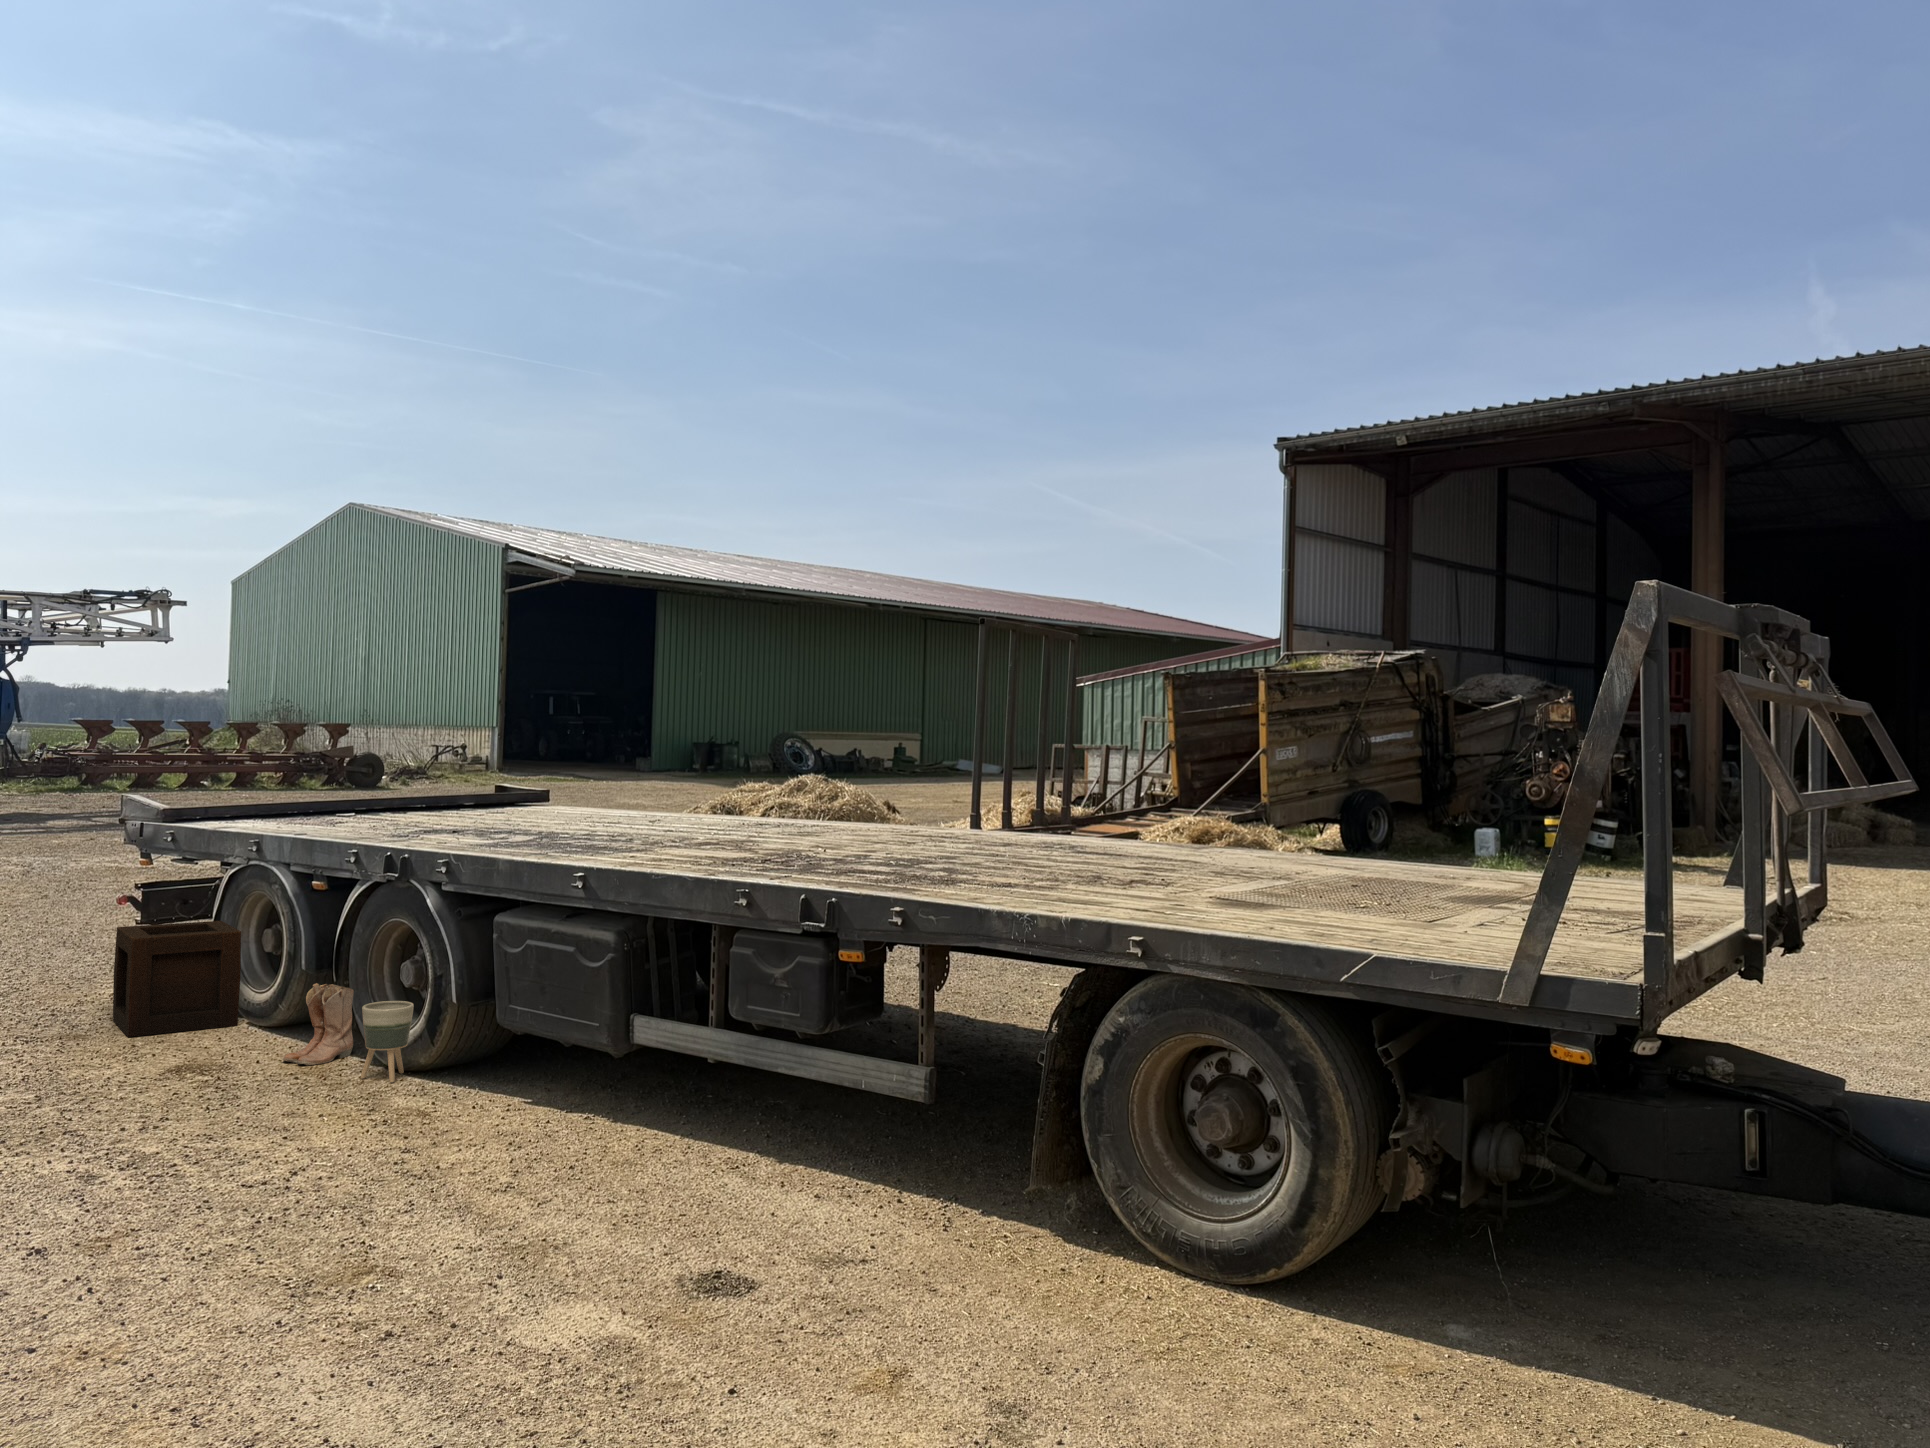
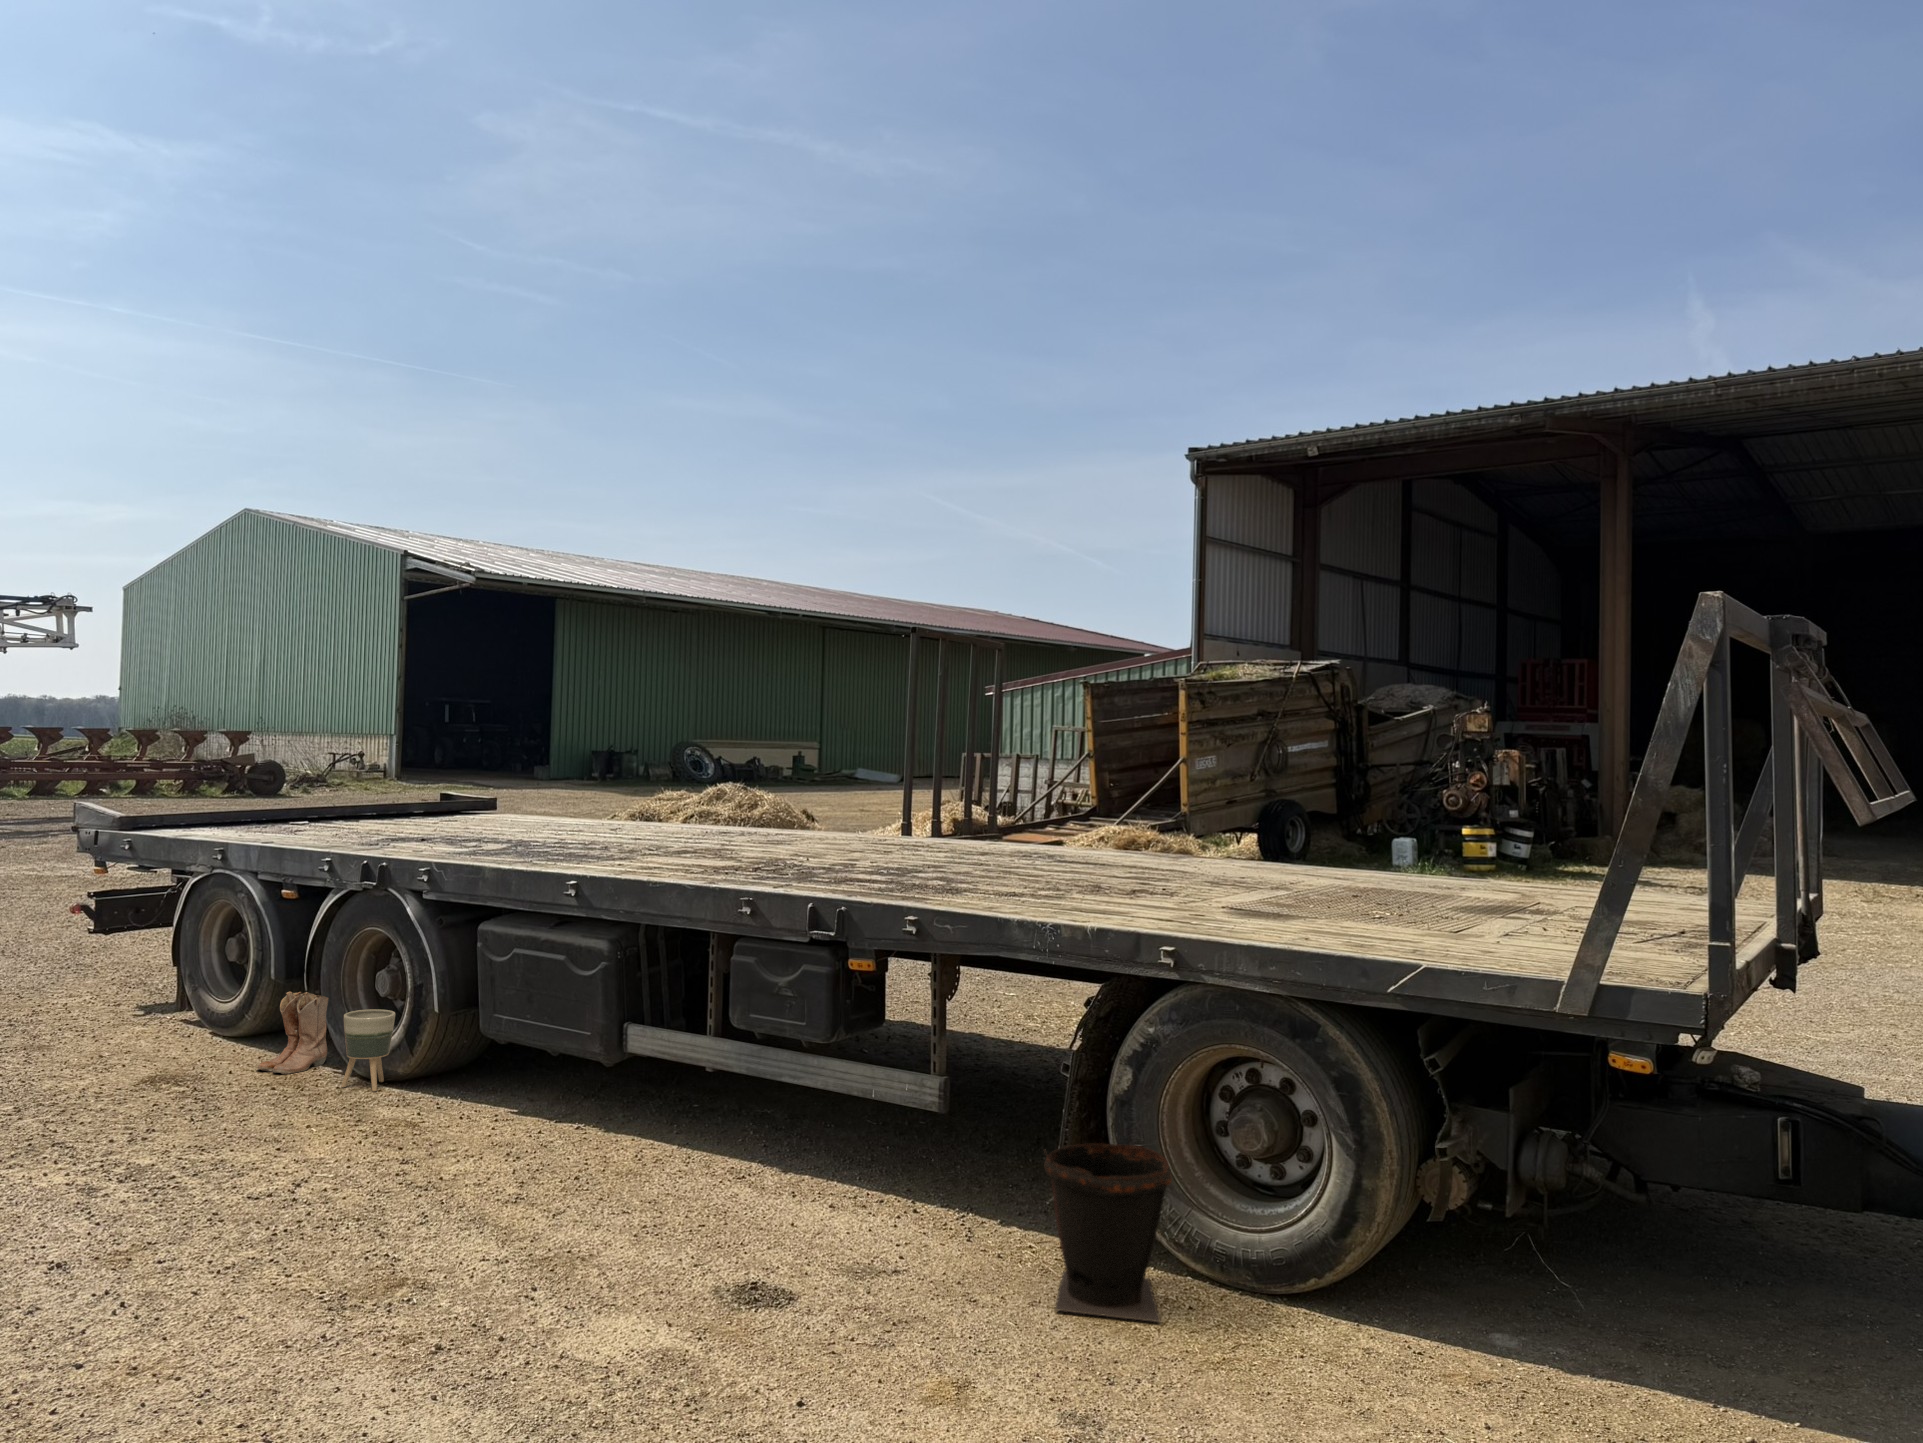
wooden crate: present [113,921,241,1037] -> none [70,928,205,1045]
bucket: none [1002,1134,1132,1316] -> present [1044,1143,1172,1322]

